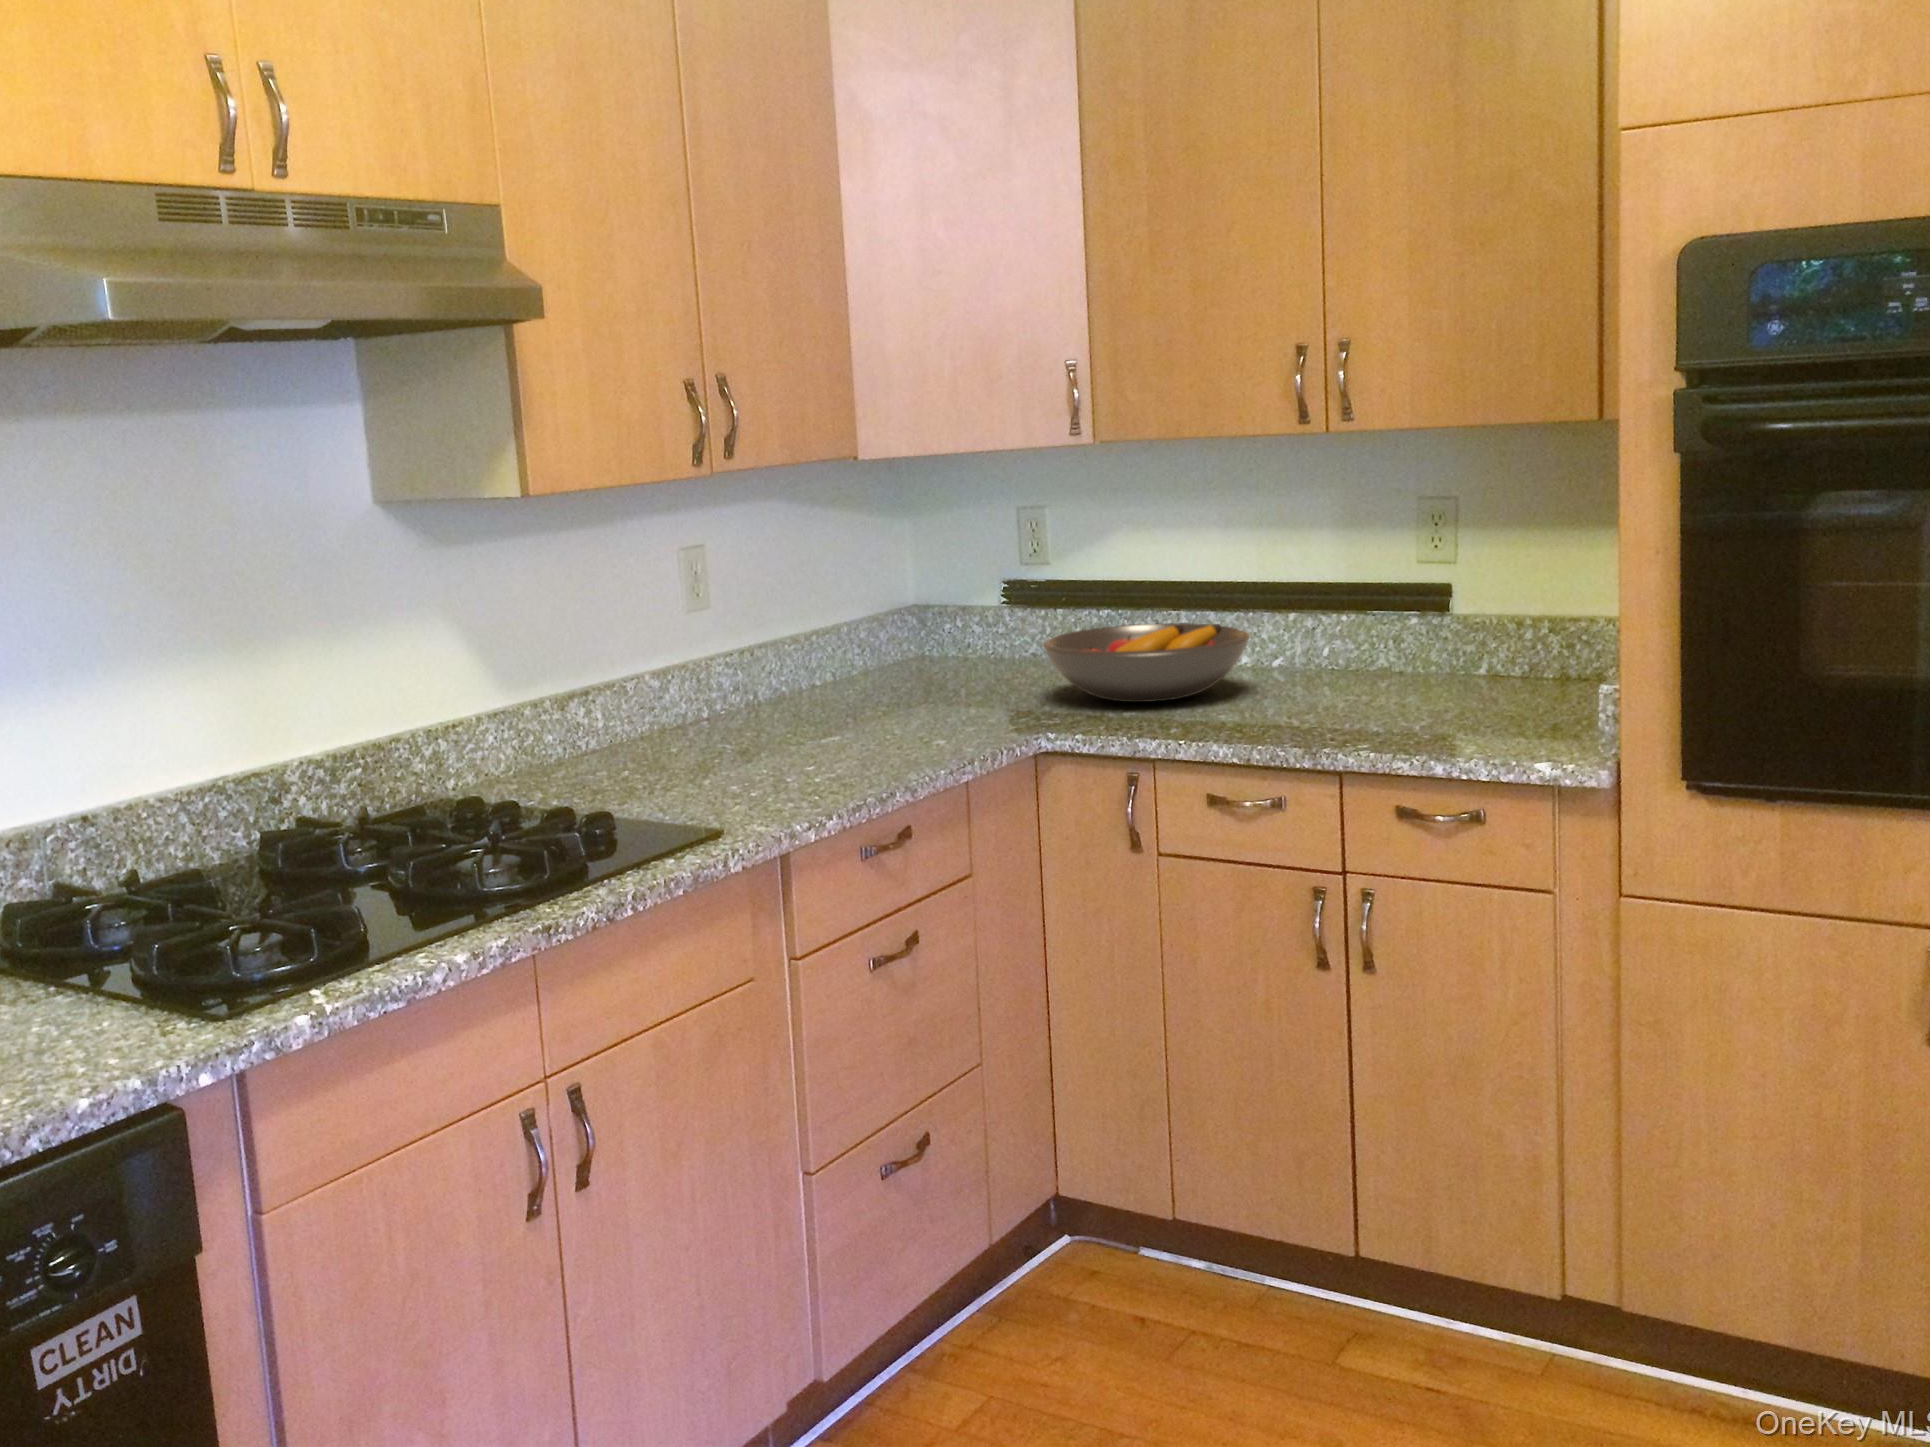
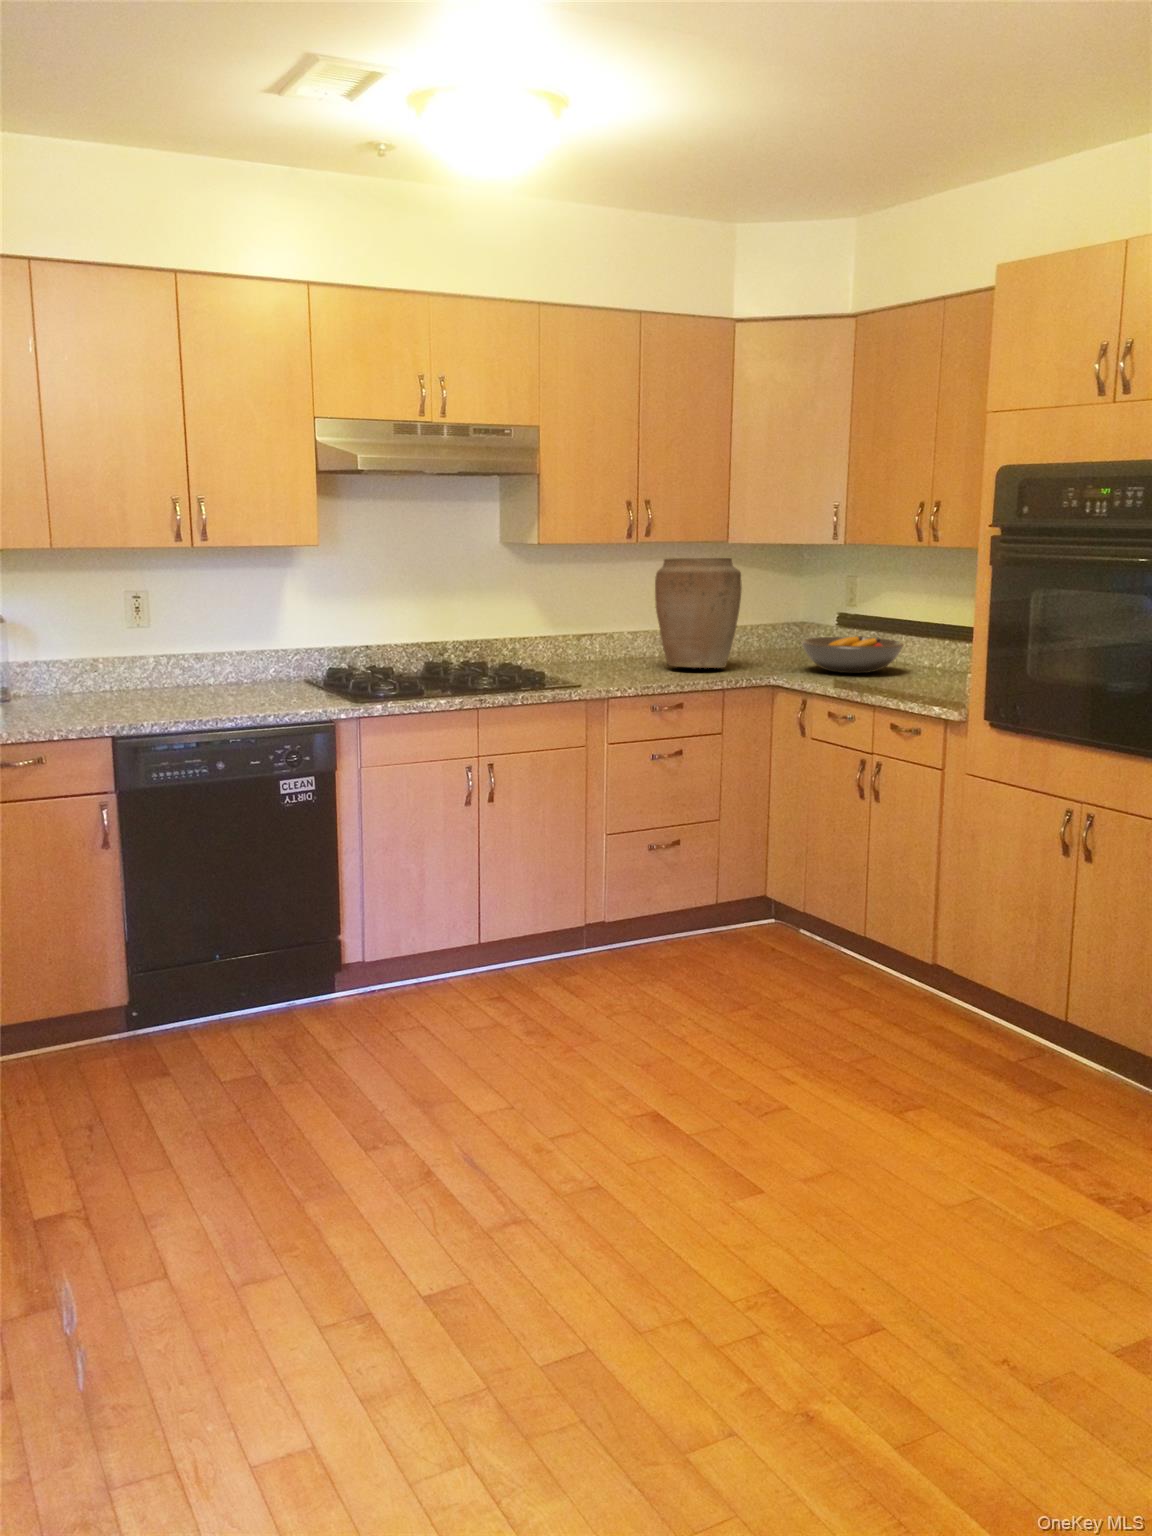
vase: none [749,492,935,739] -> present [655,558,742,668]

